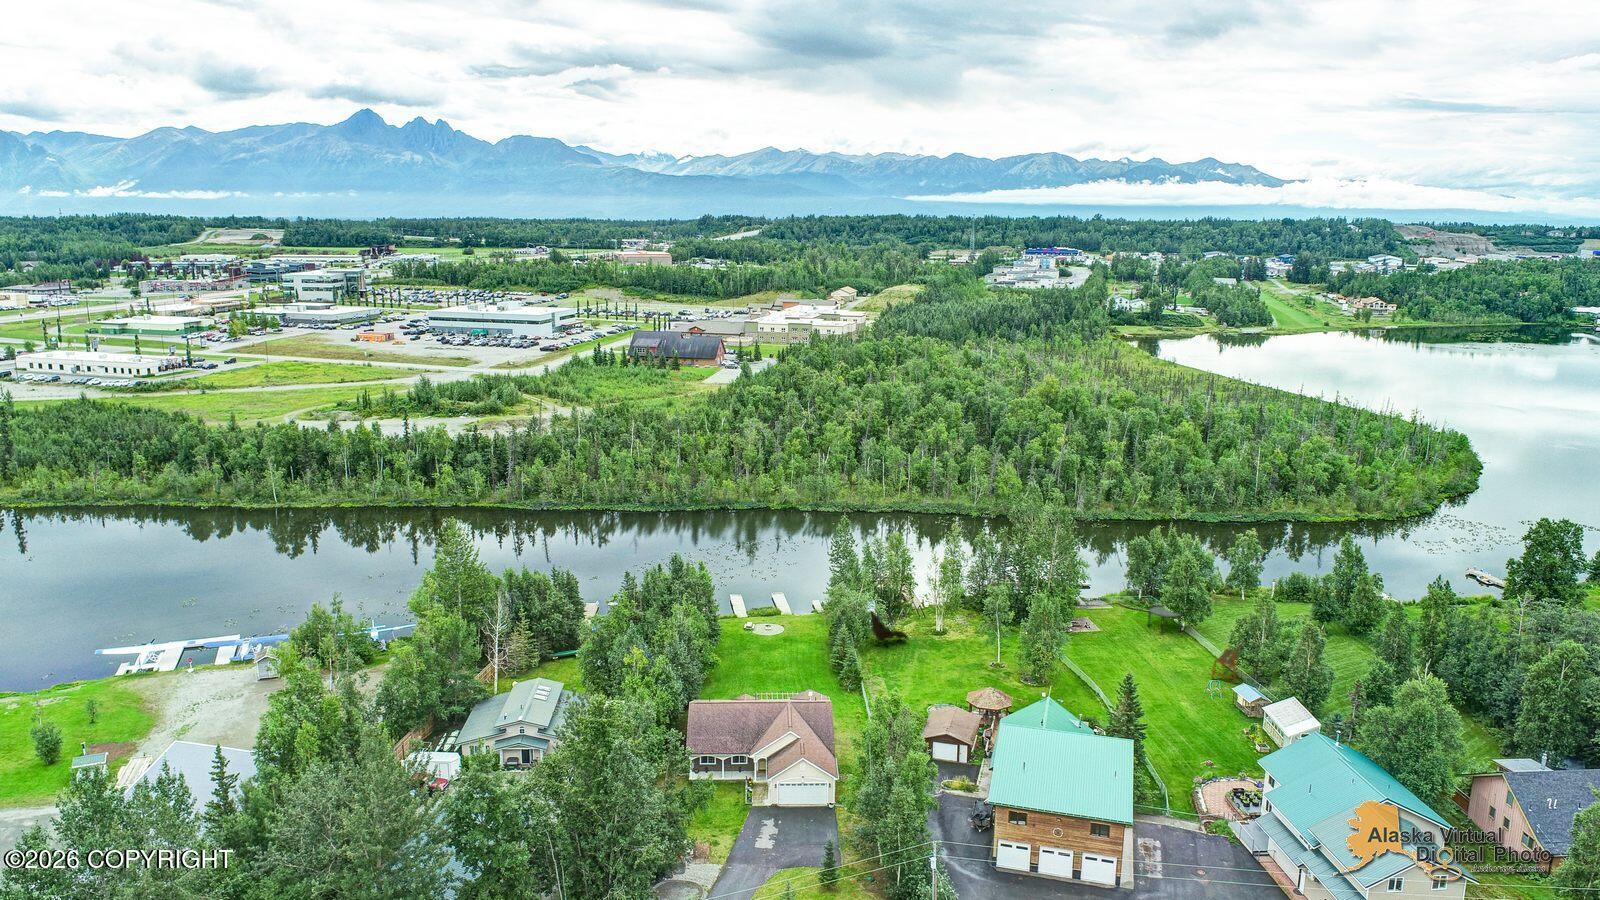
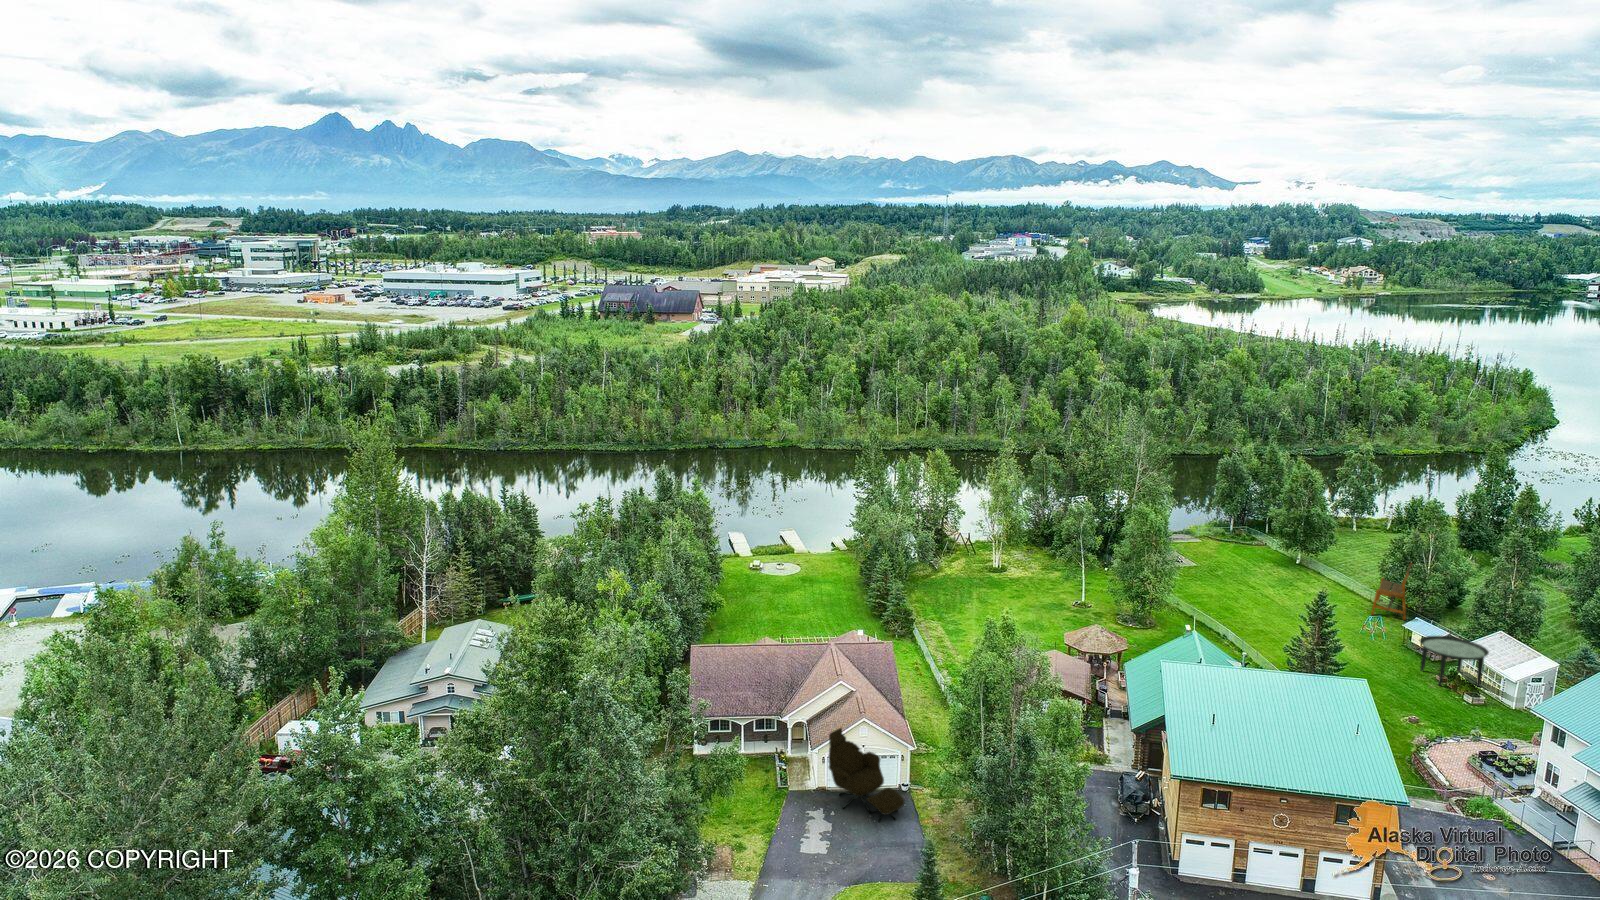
round table: present [1148,605,1181,633] -> present [1420,636,1489,687]
lounge chair: present [870,611,908,643] -> present [828,728,905,821]

